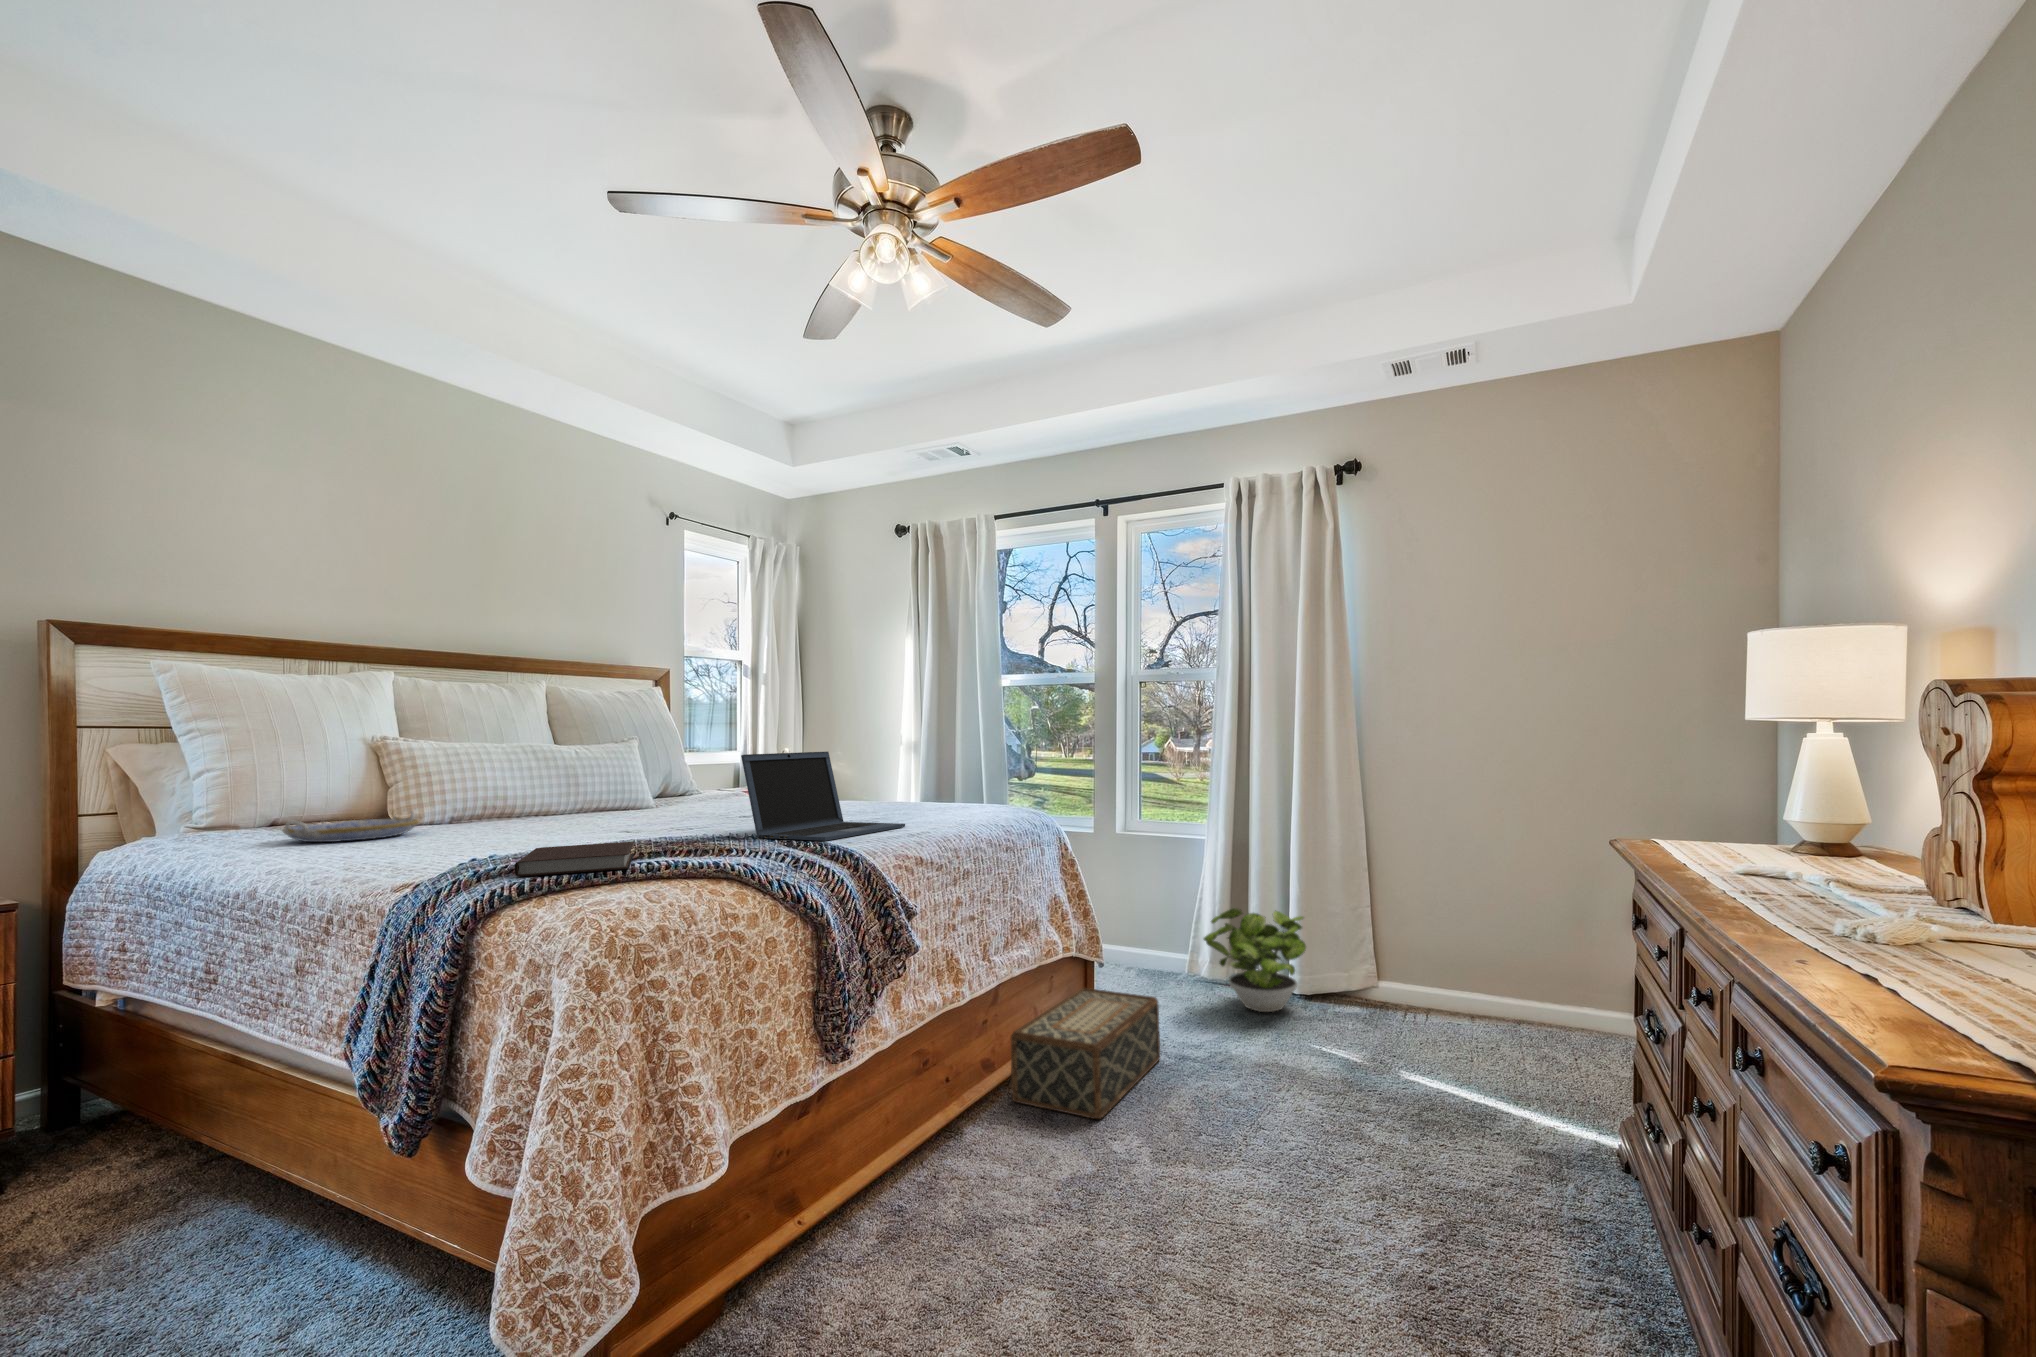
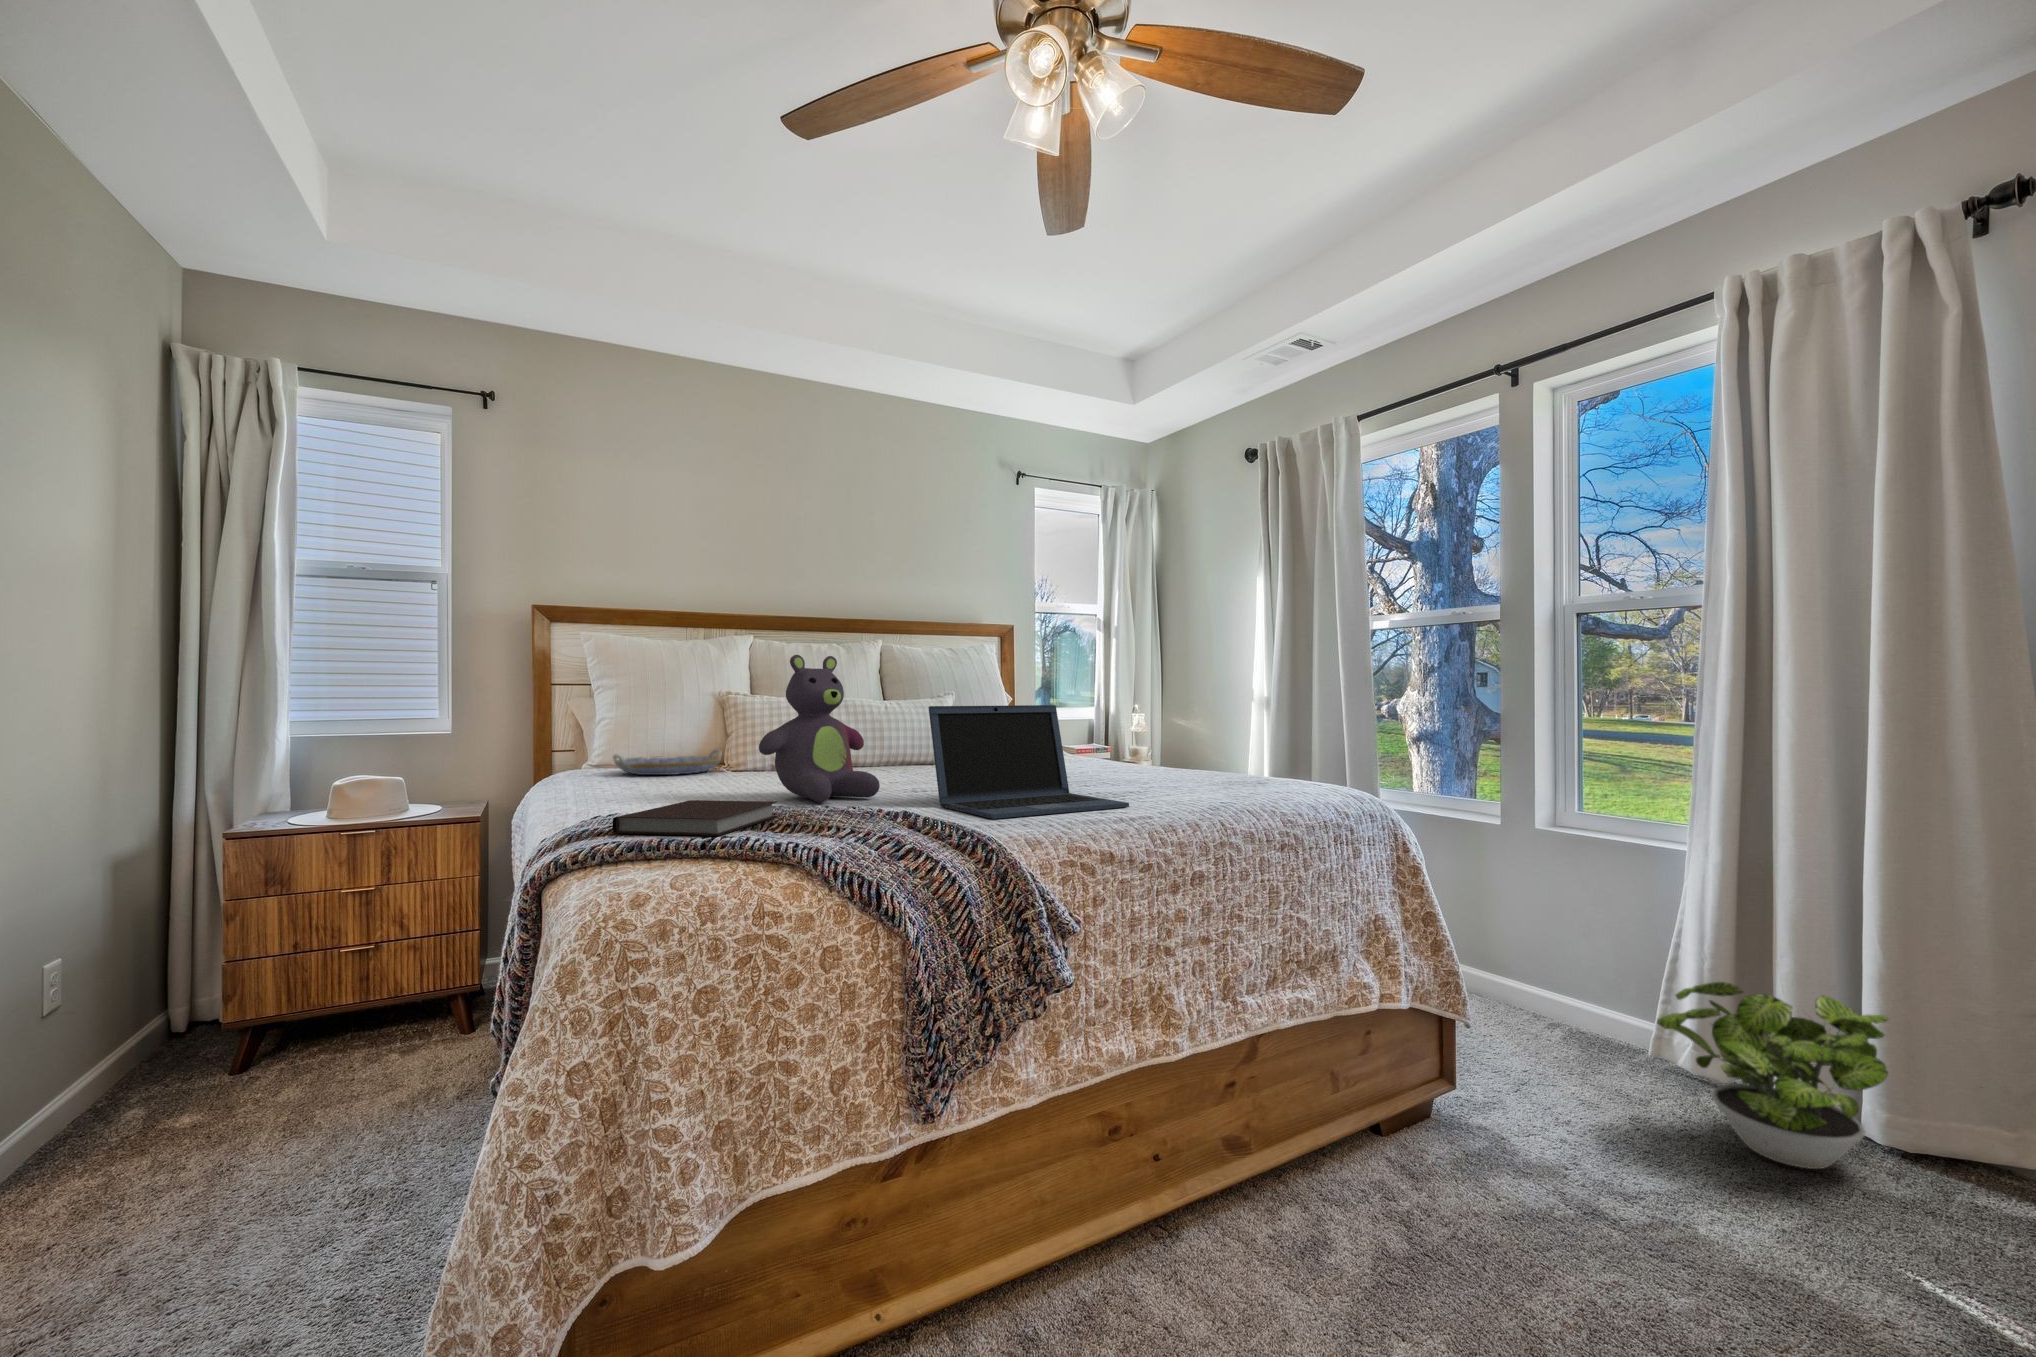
stuffed bear: none [569,711,685,843] -> present [759,655,880,802]
woven basket: present [1011,988,1160,1119] -> none [1272,1058,1545,1285]

